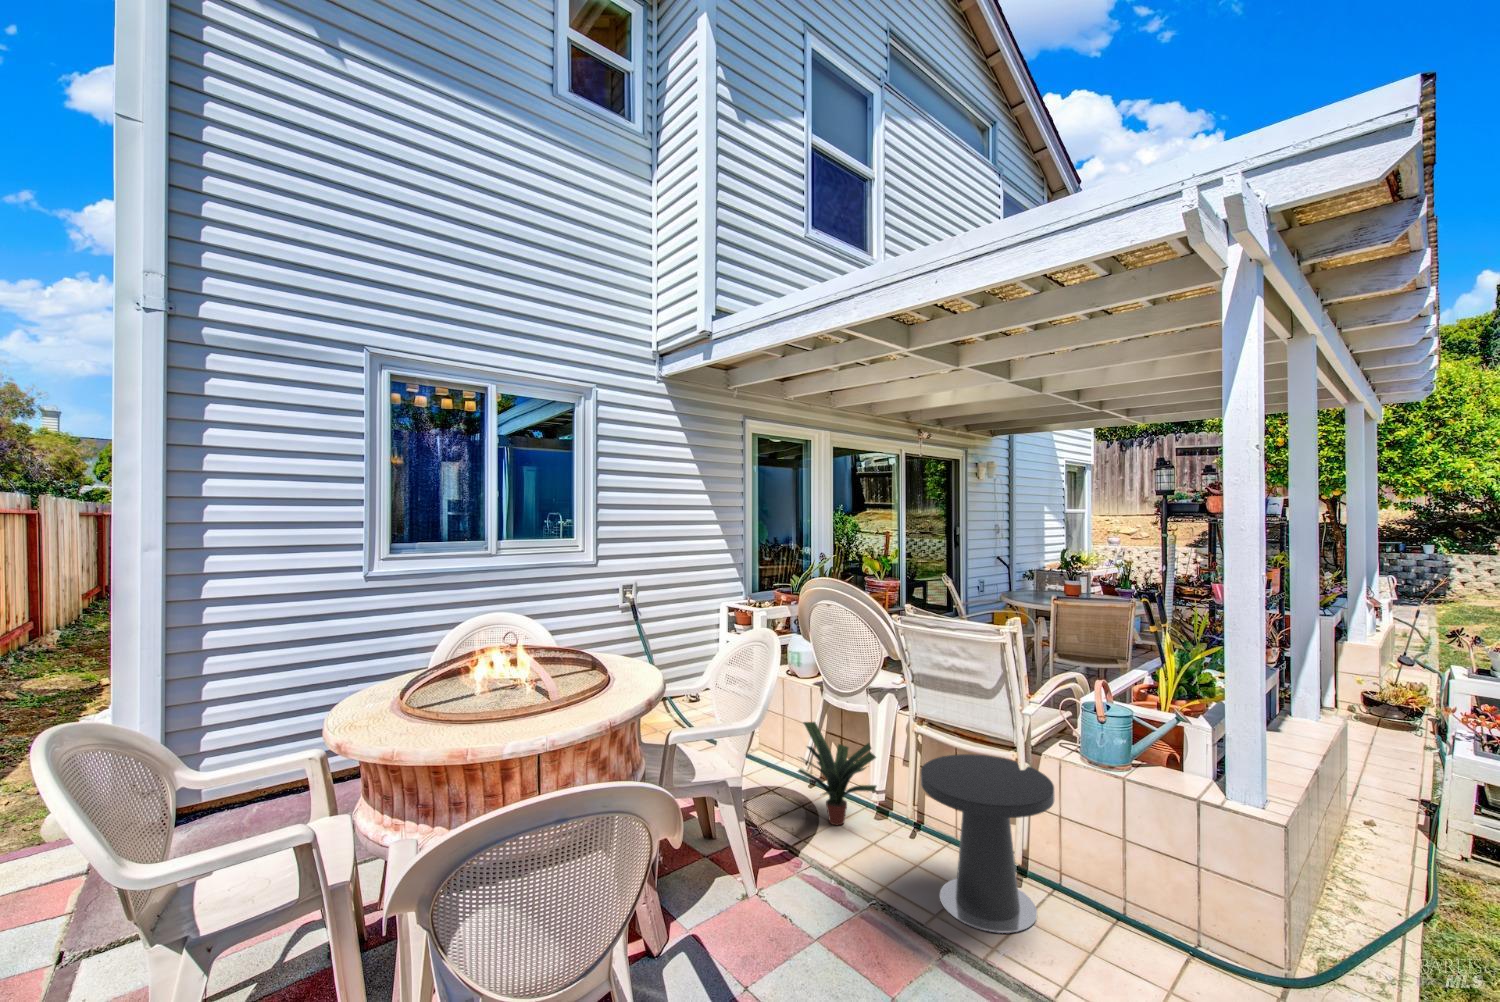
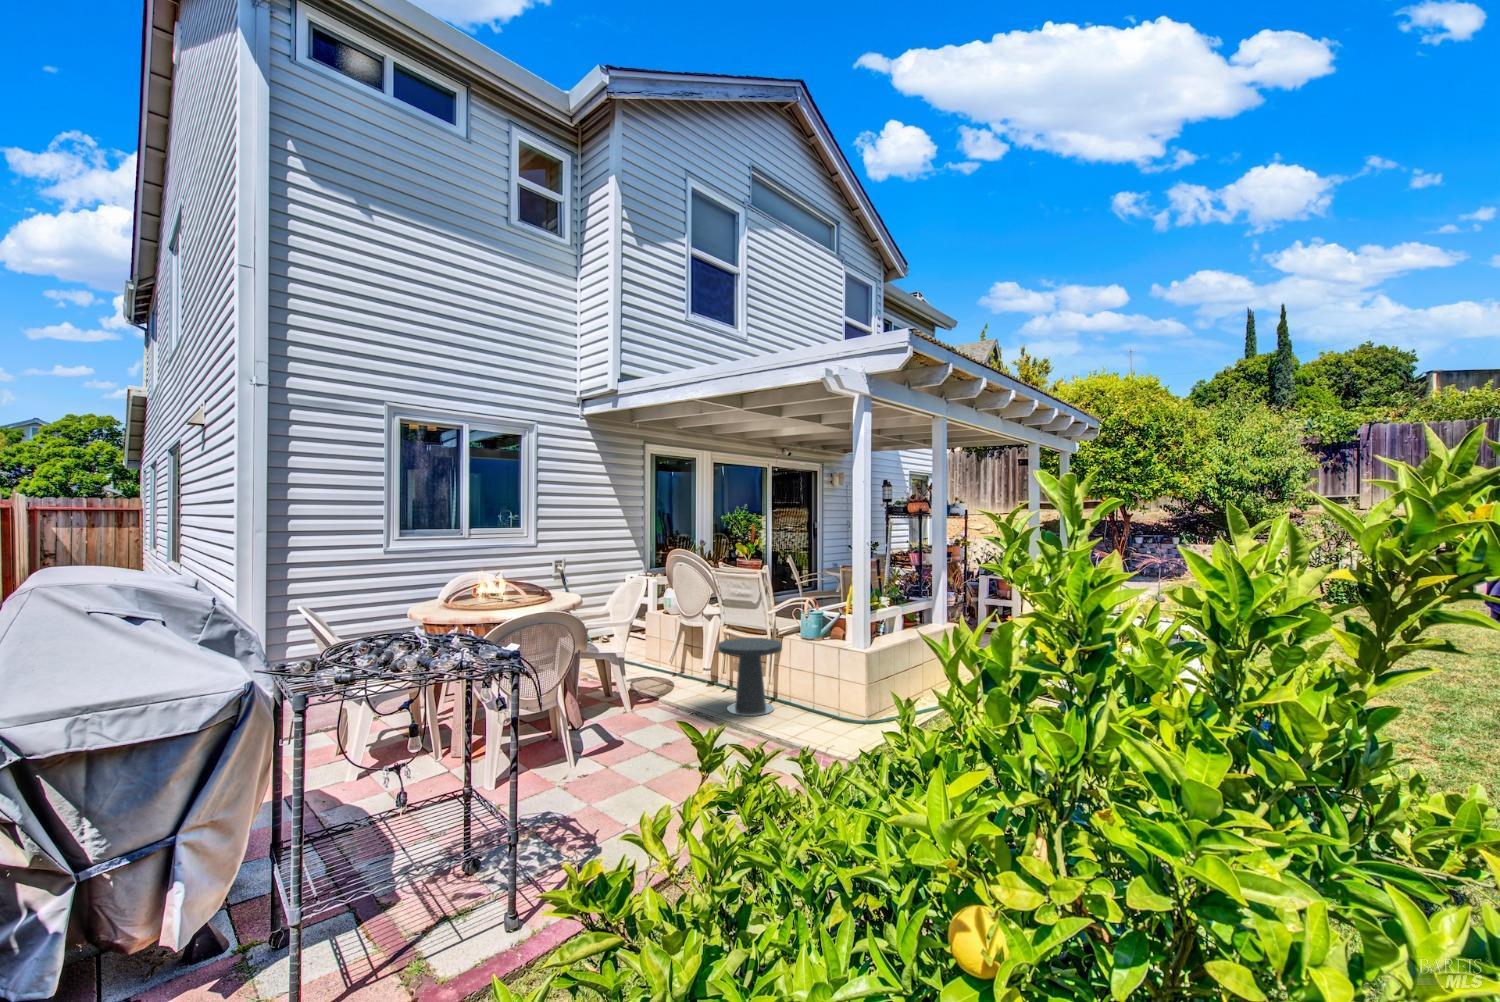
potted plant: present [798,722,876,825] -> none [661,633,707,688]

